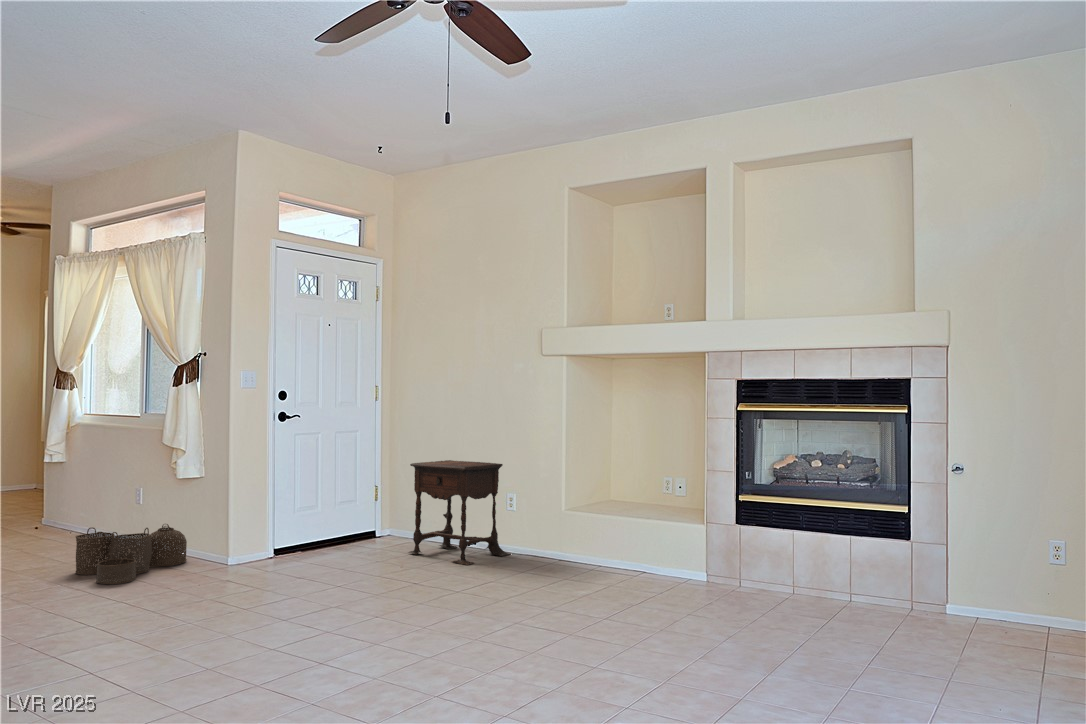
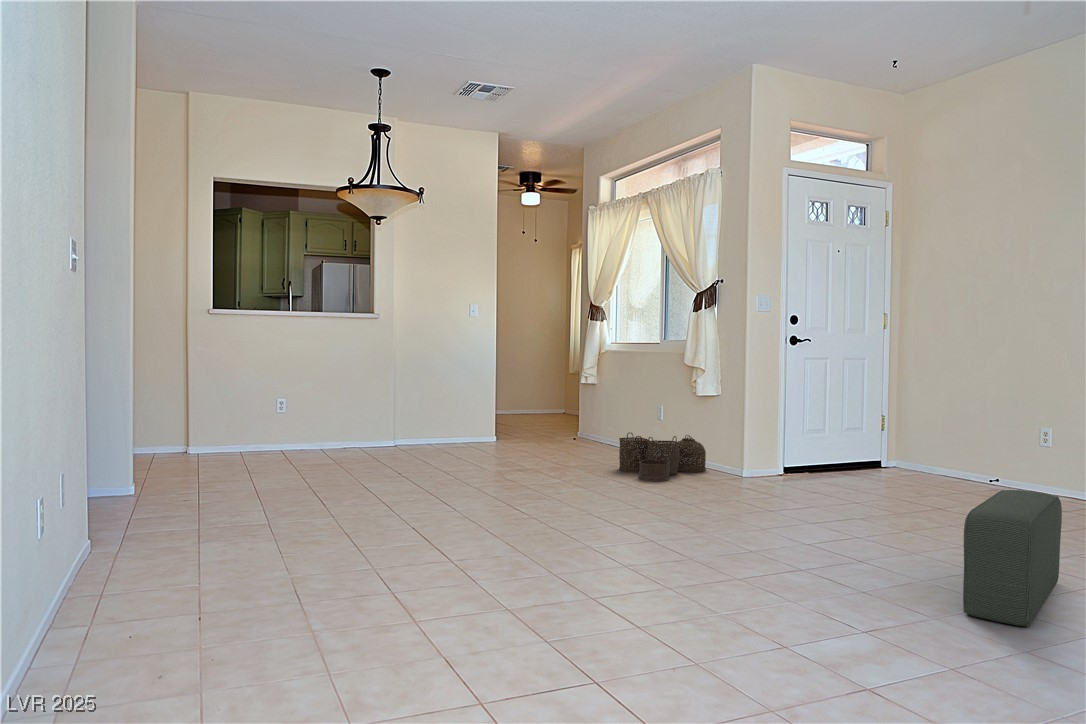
side table: present [408,460,509,565] -> none [925,391,1057,503]
pouf: none [374,568,471,703] -> present [963,490,1062,626]

